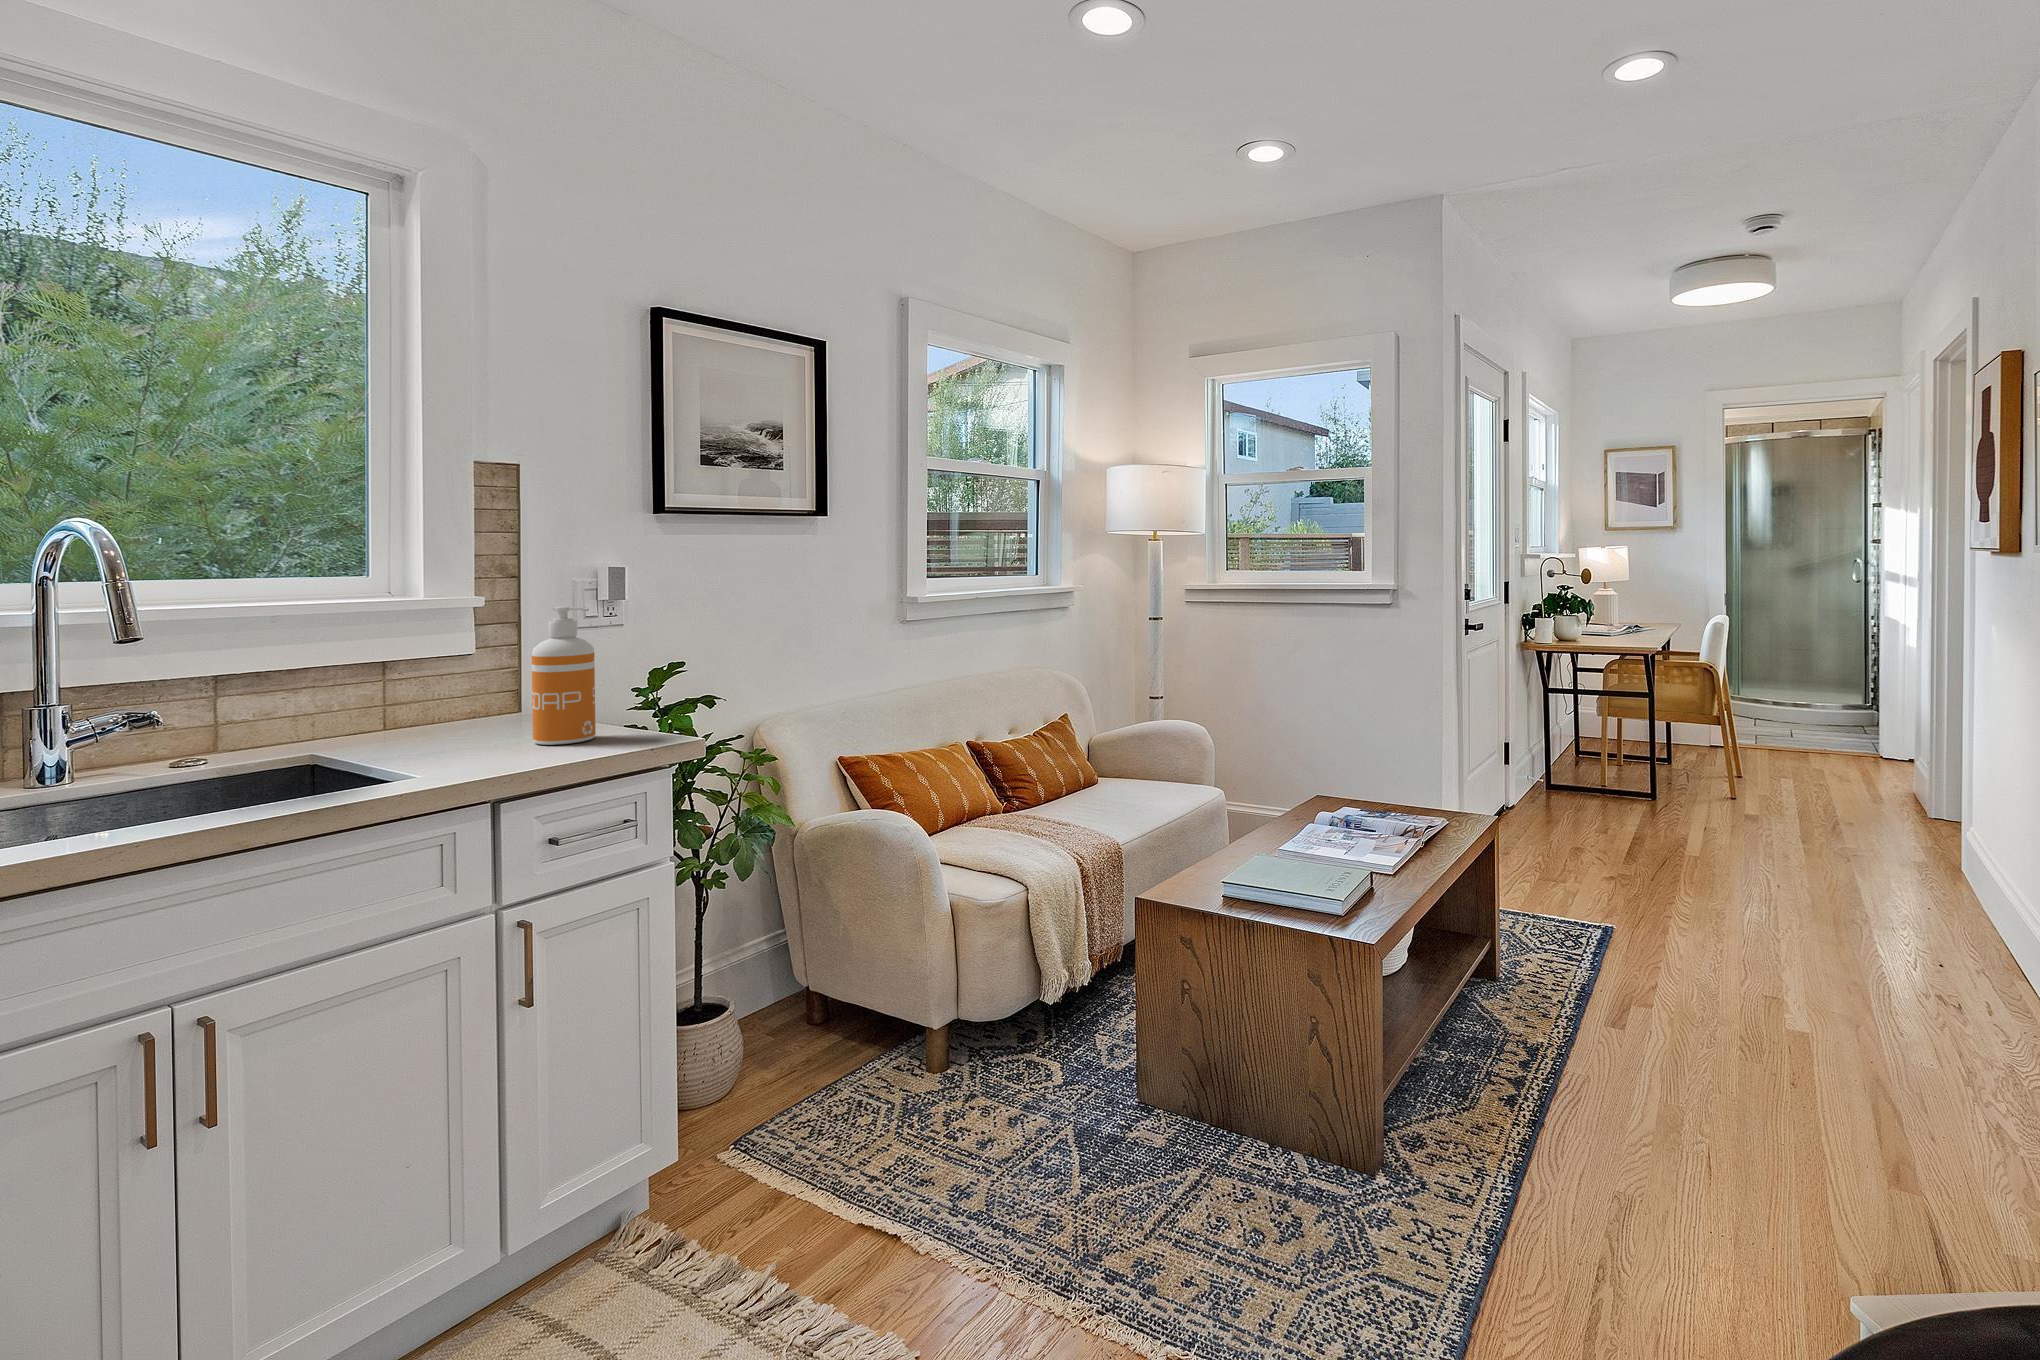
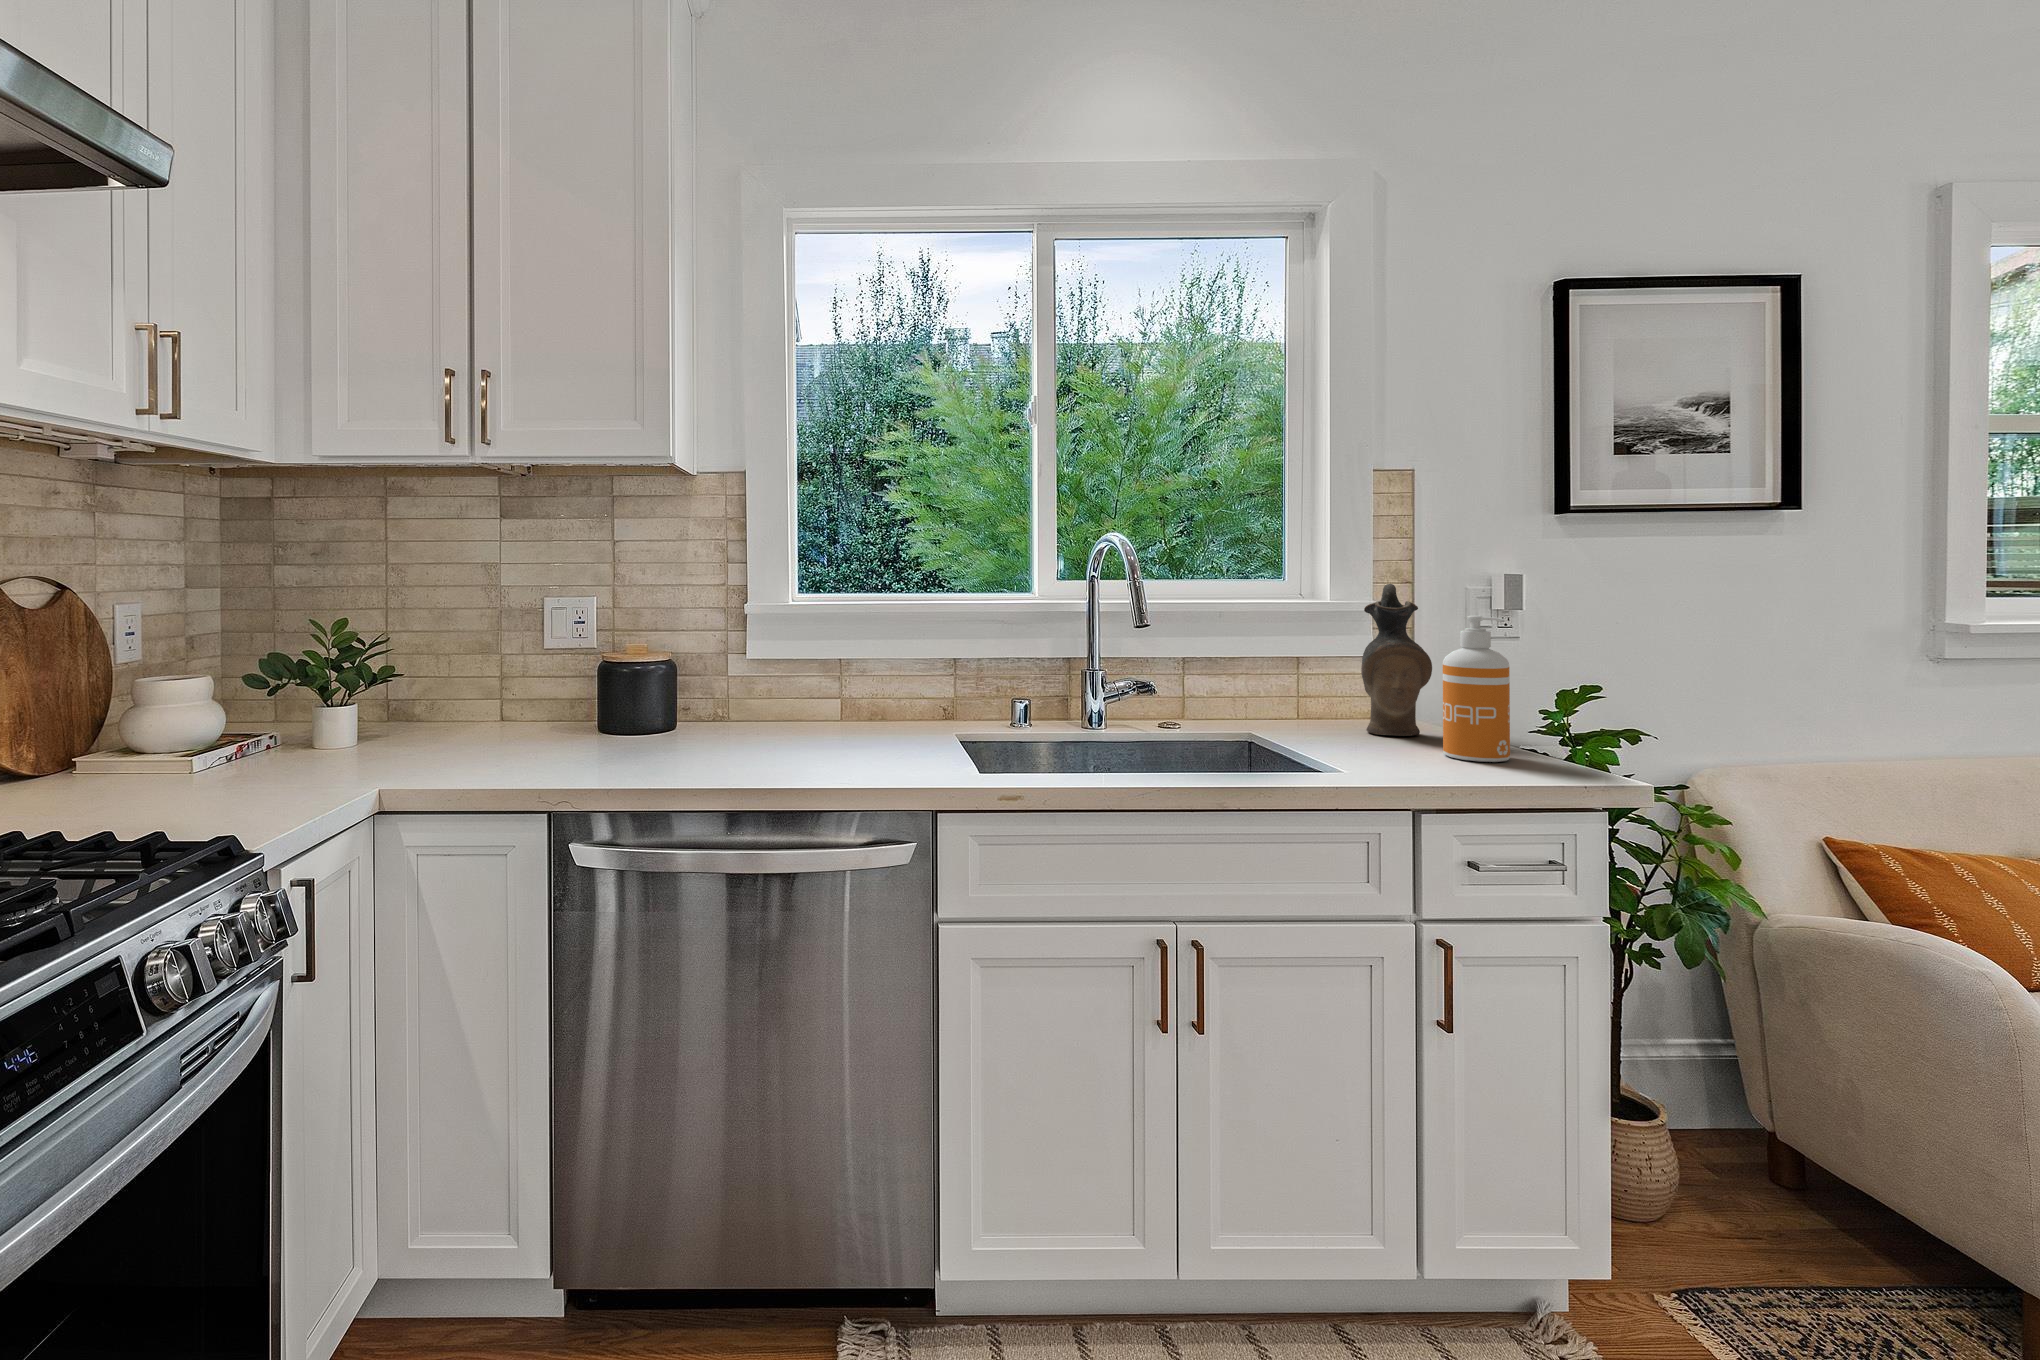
ceramic pitcher: none [453,579,528,734] -> present [1361,584,1432,736]

